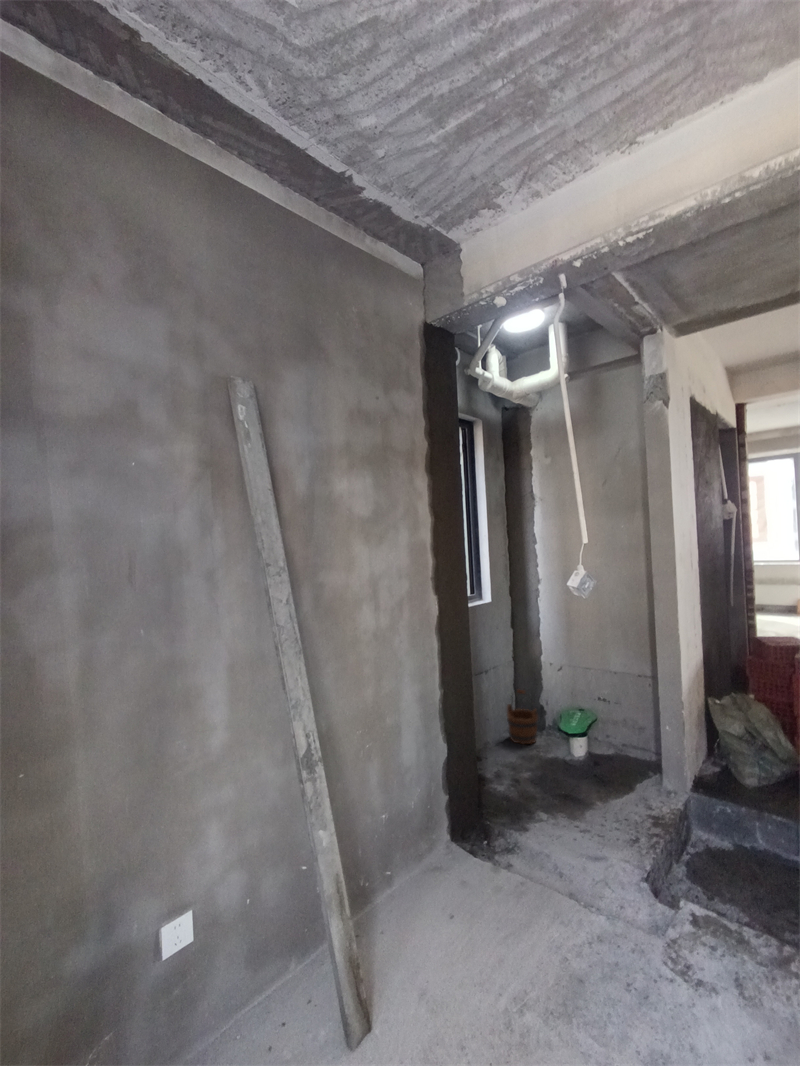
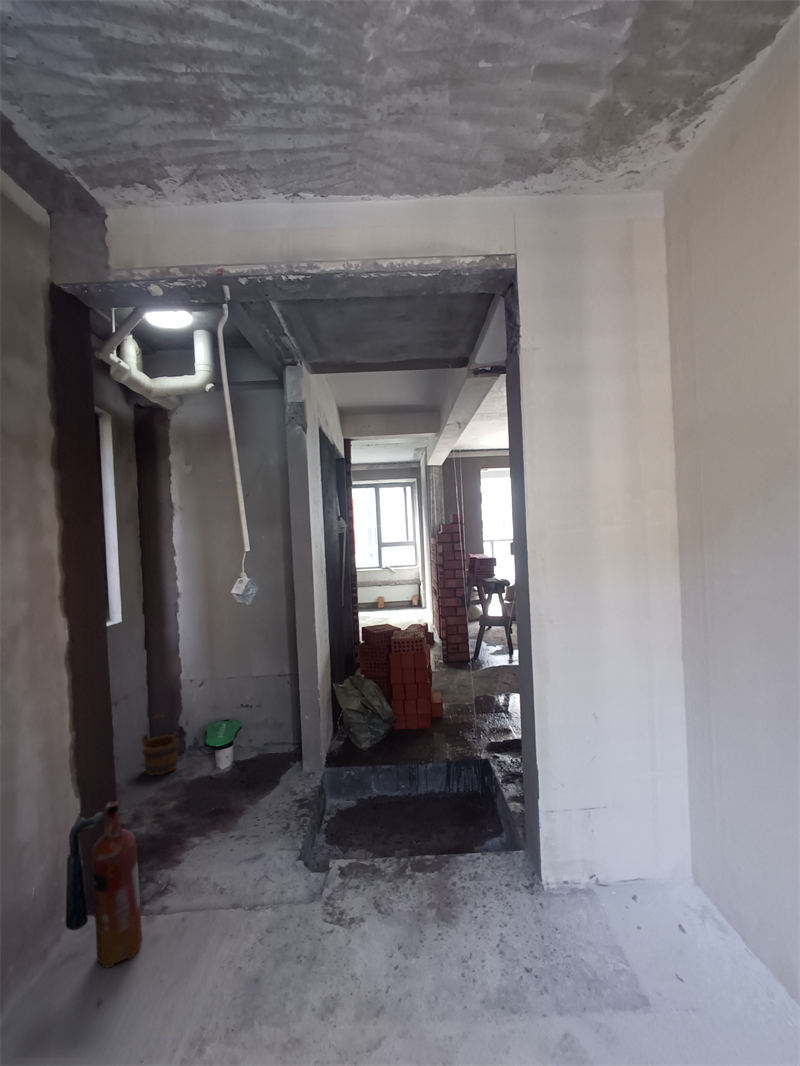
fire extinguisher: none [426,756,483,899] -> present [65,801,142,967]

